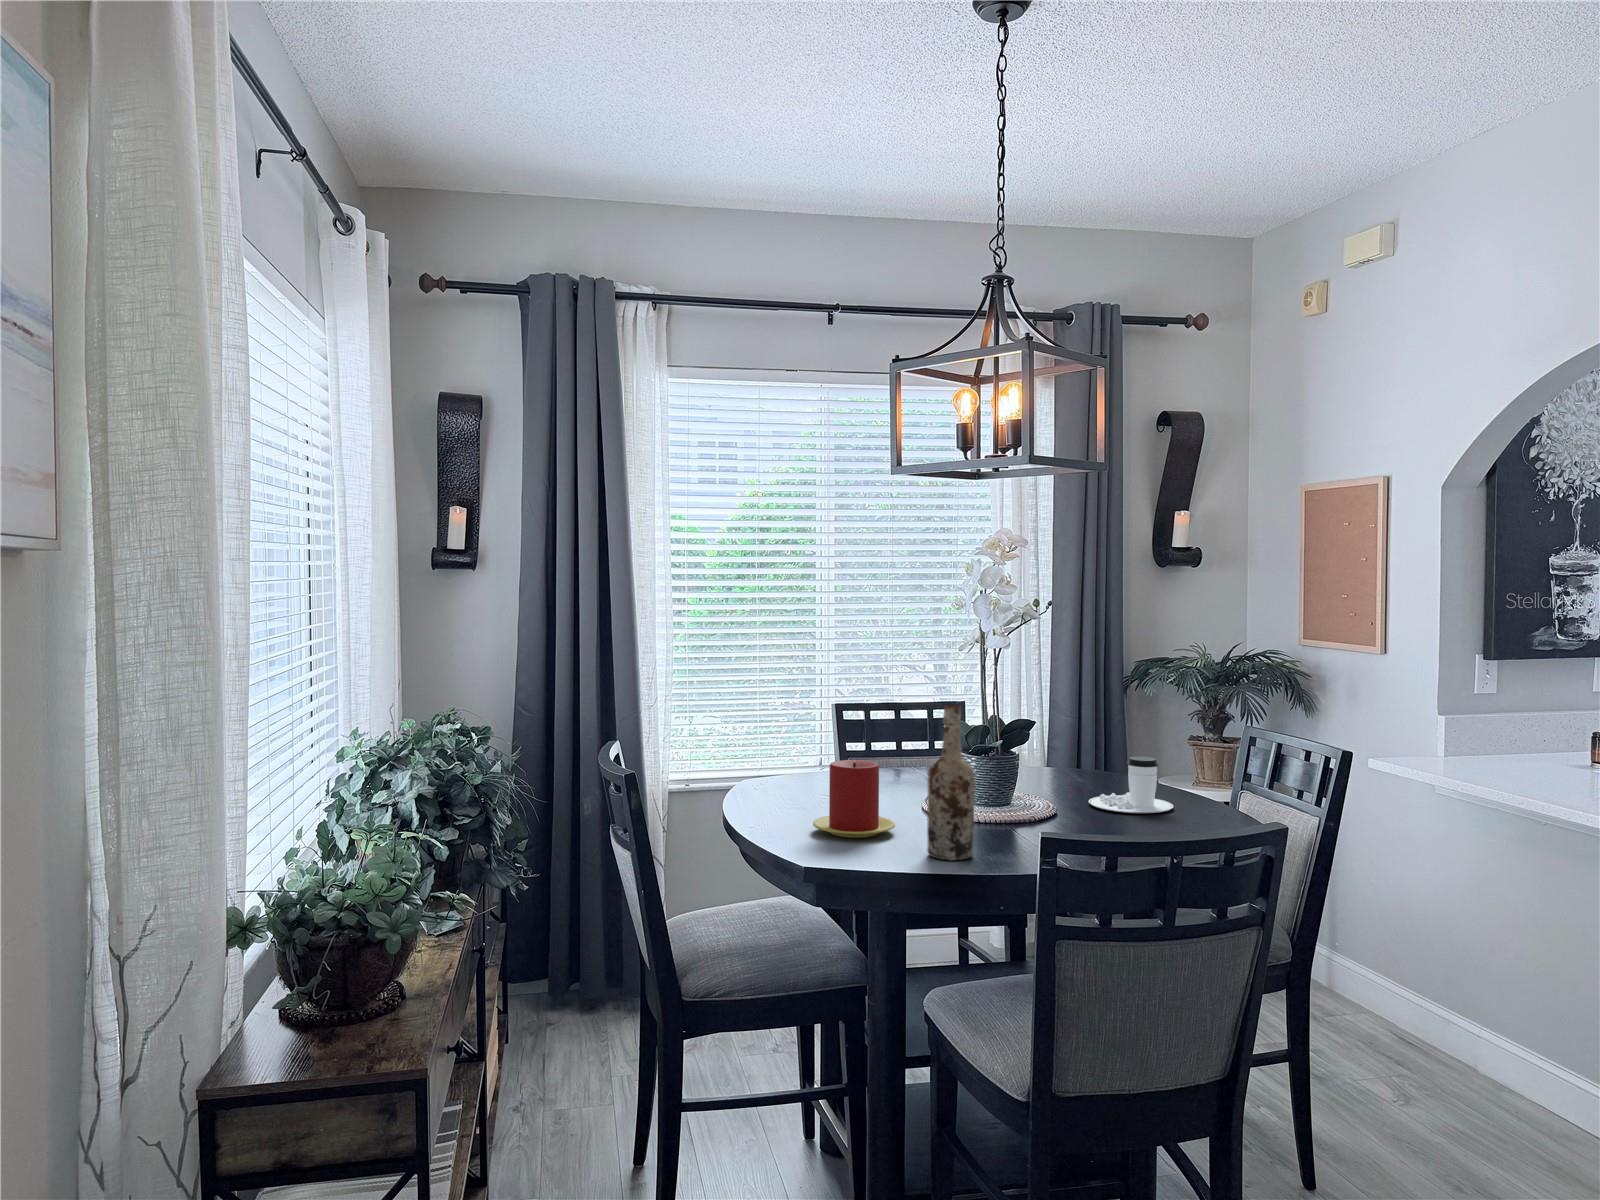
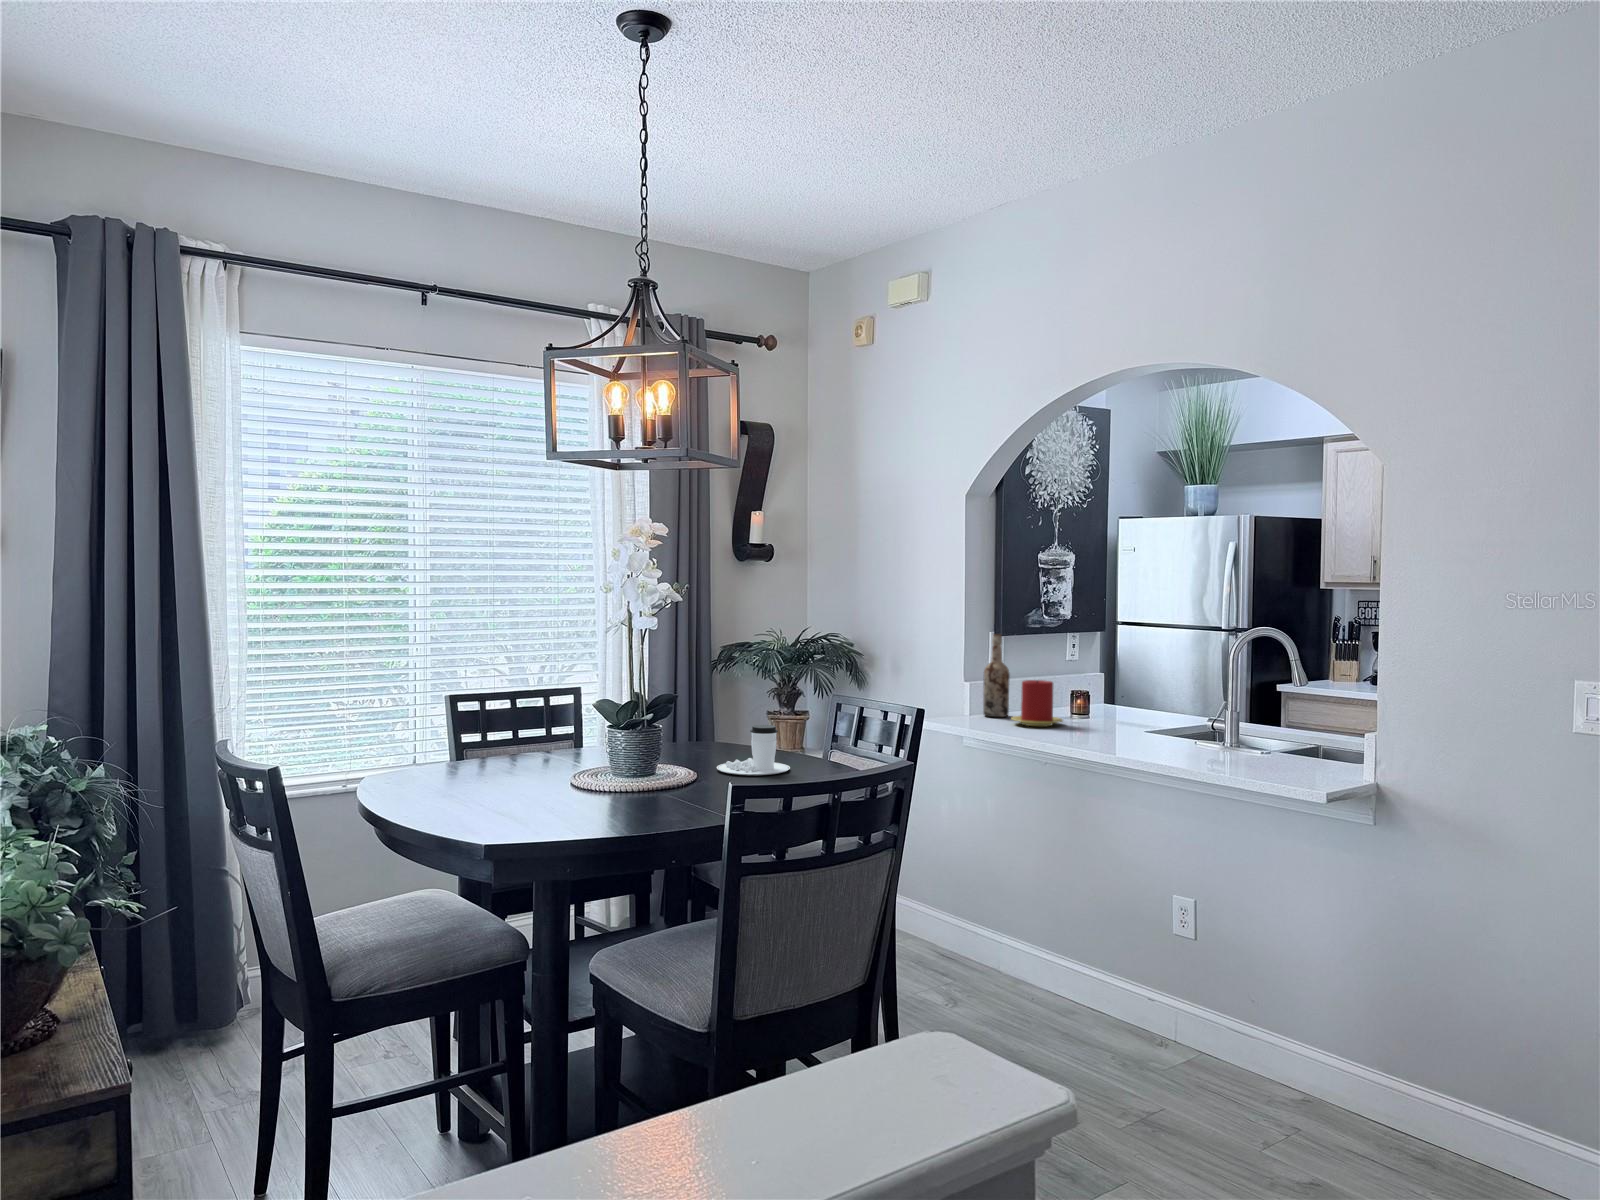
wine bottle: present [927,704,975,860] -> present [983,634,1010,717]
candle: present [813,760,895,838] -> present [1011,680,1063,726]

